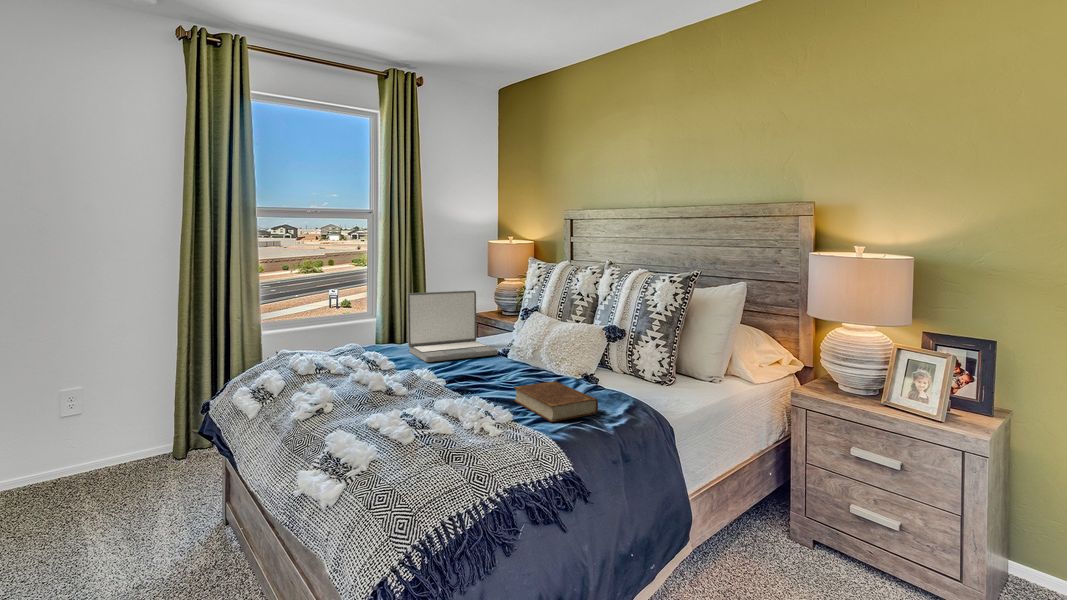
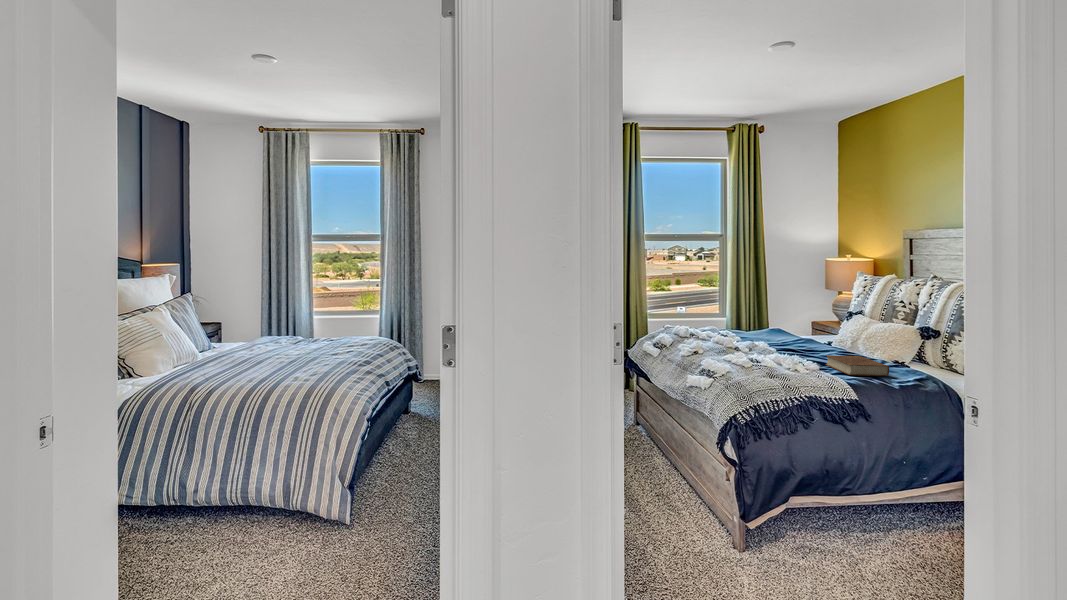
laptop: present [407,291,498,362] -> none [750,294,822,344]

